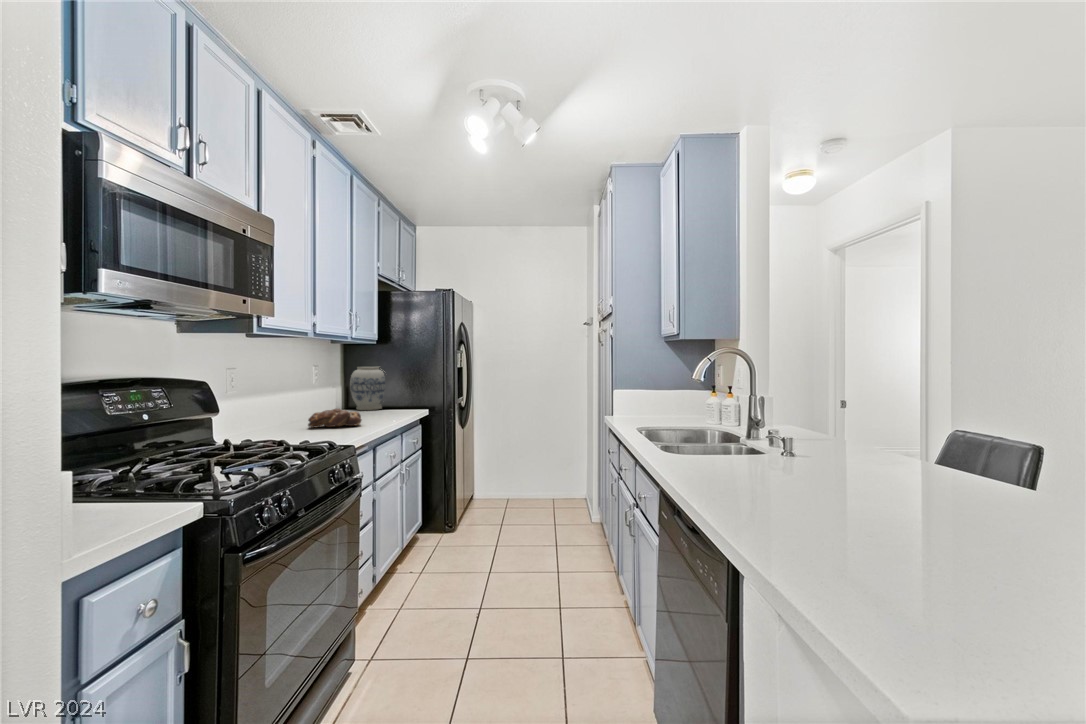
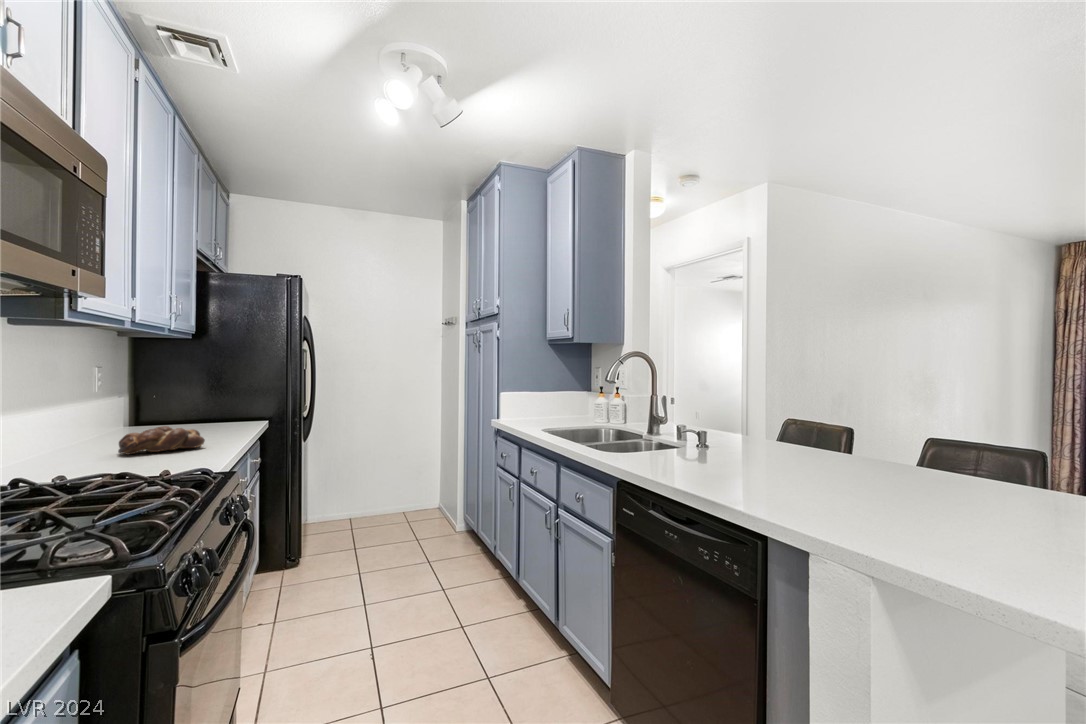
vase: present [350,367,385,410] -> none [148,369,206,427]

